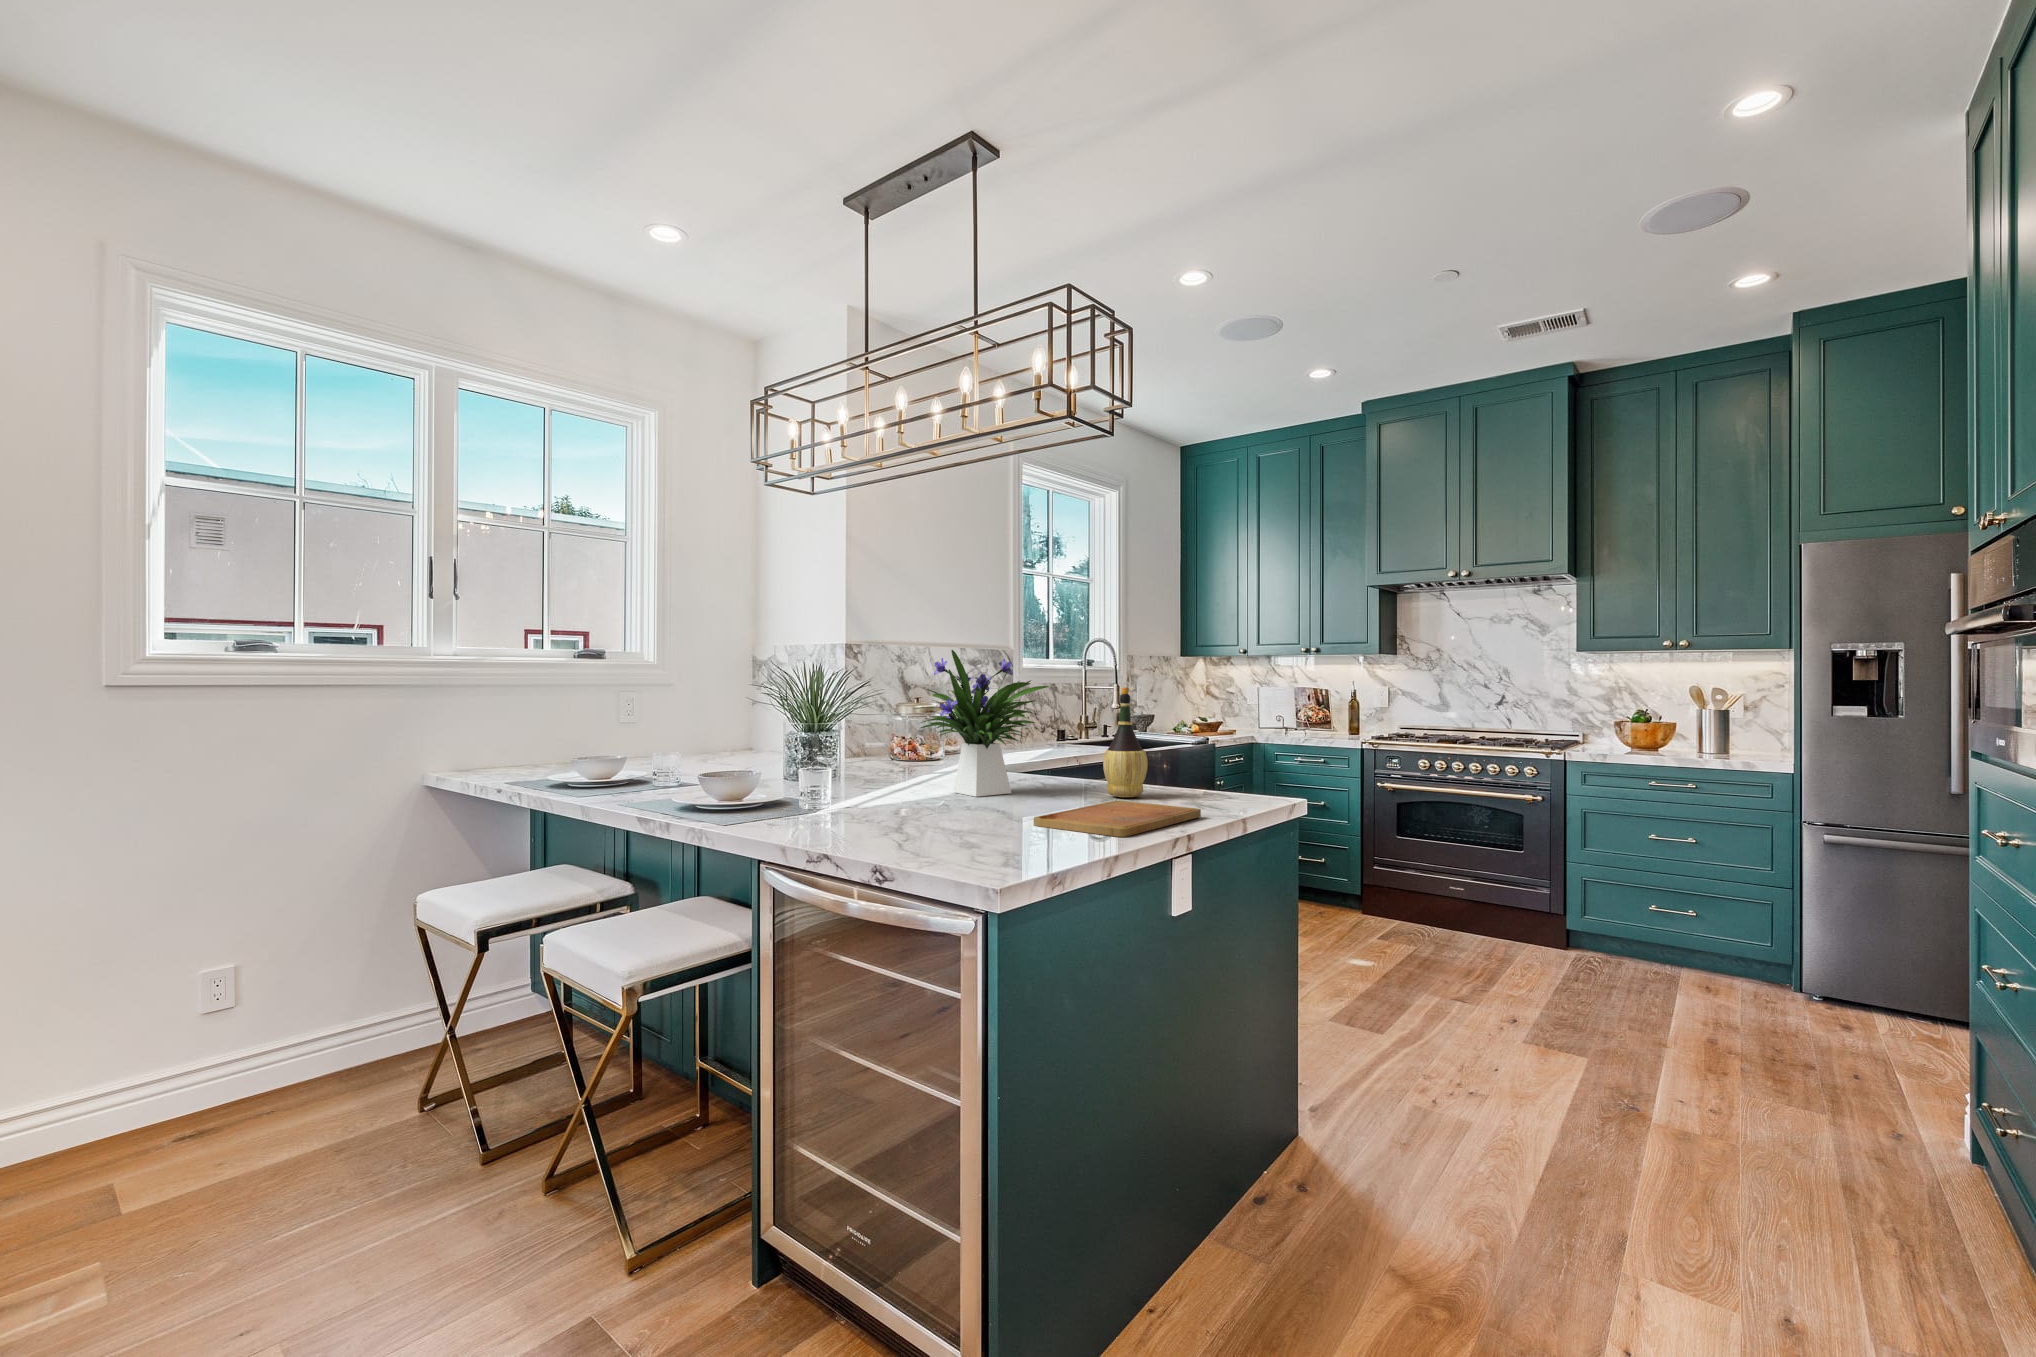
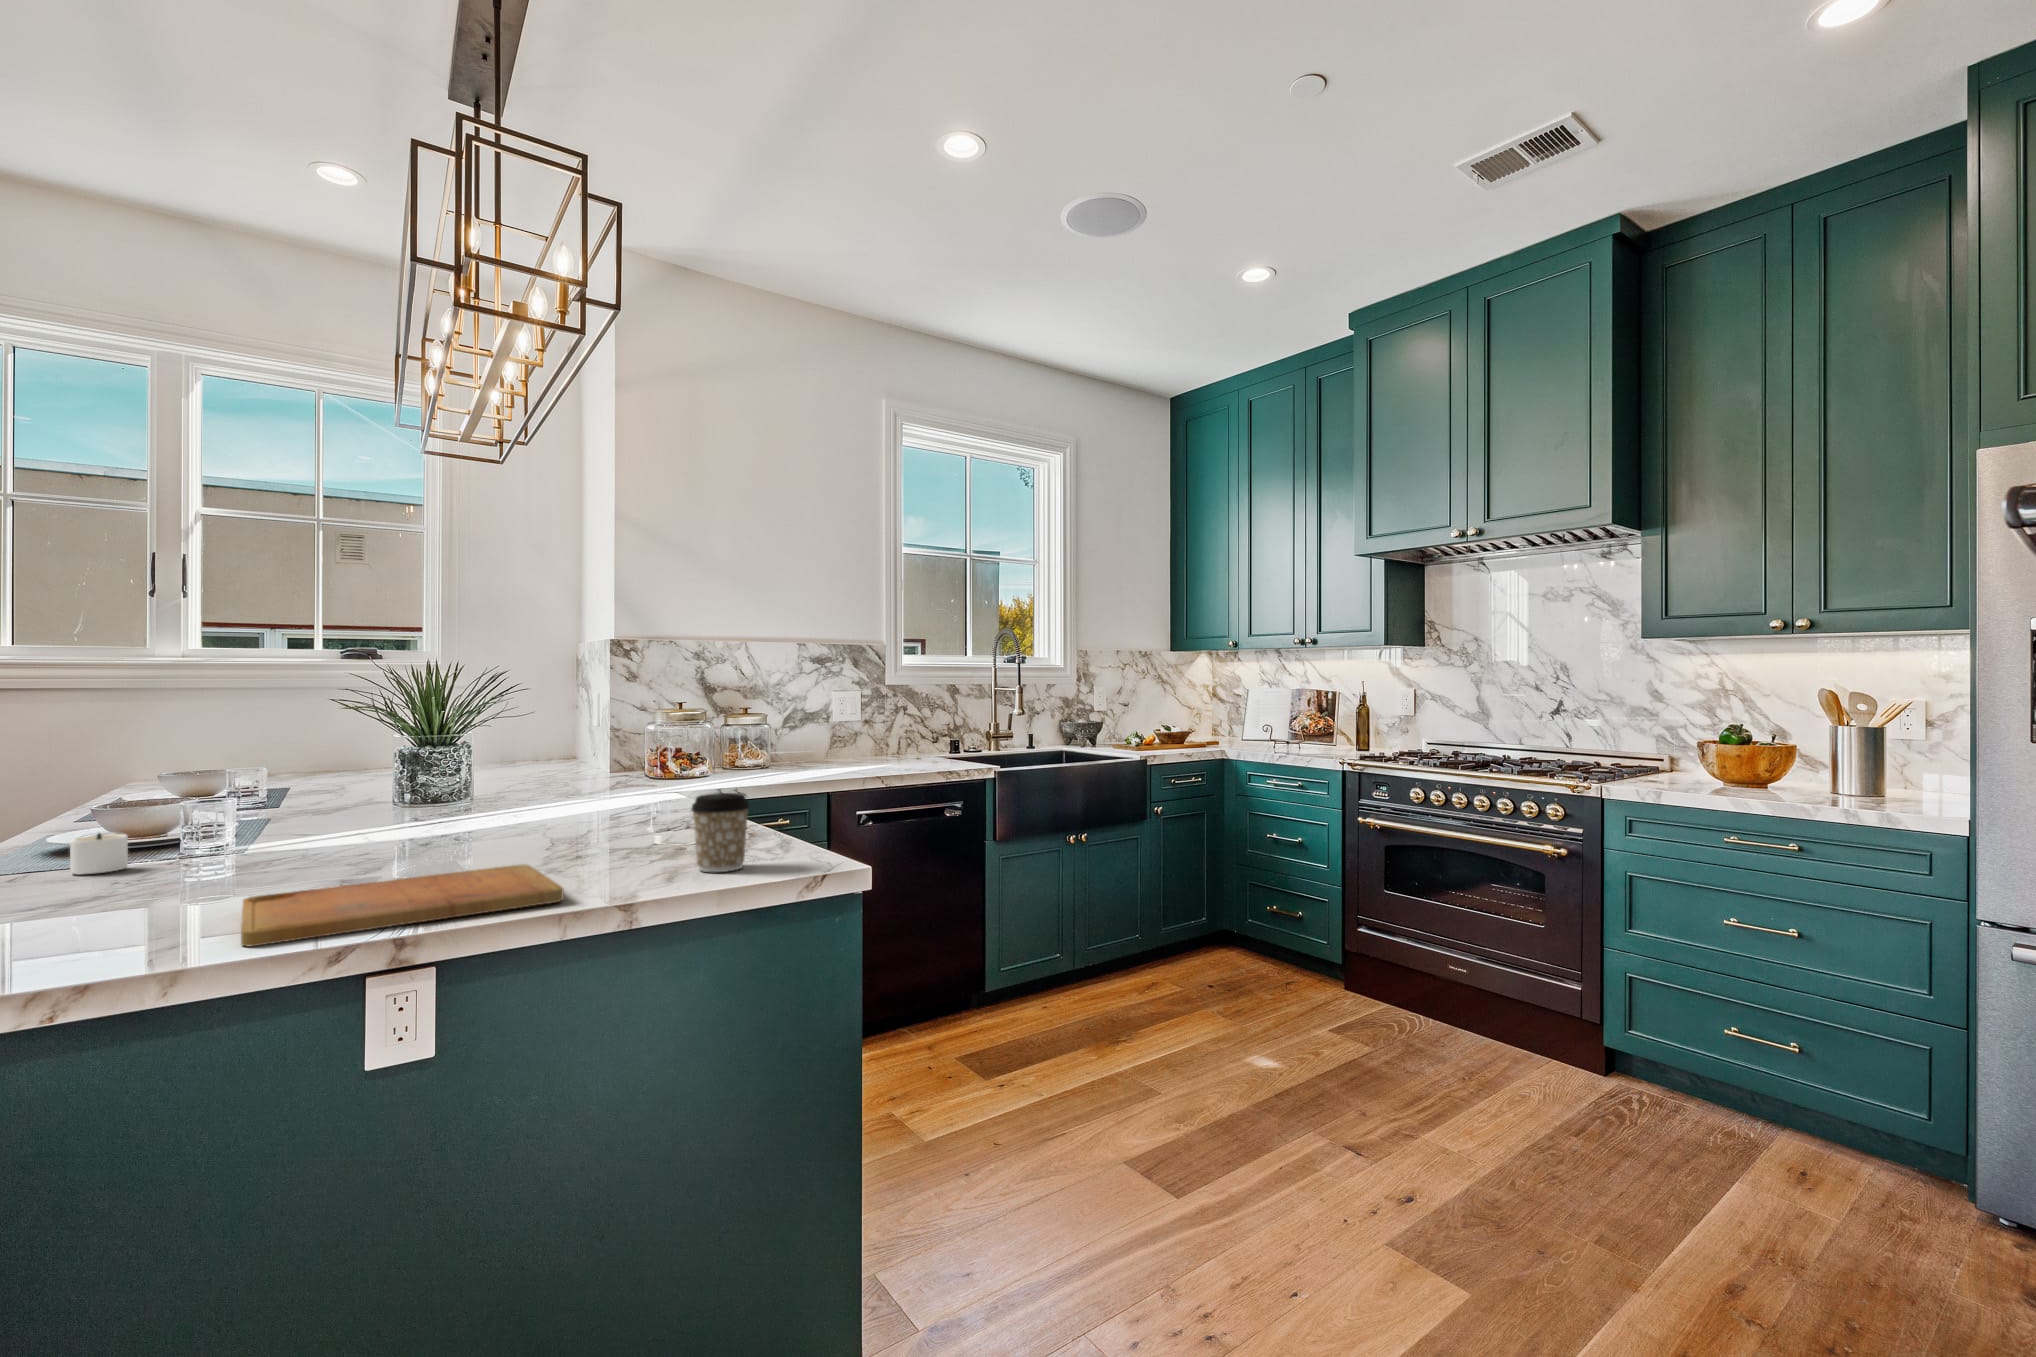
flower arrangement: present [915,650,1049,797] -> none [359,633,579,845]
wine bottle: present [1103,687,1148,797] -> none [596,687,668,855]
coffee cup: none [1197,755,1233,804] -> present [691,793,749,872]
candle: none [815,787,844,815] -> present [70,833,128,874]

